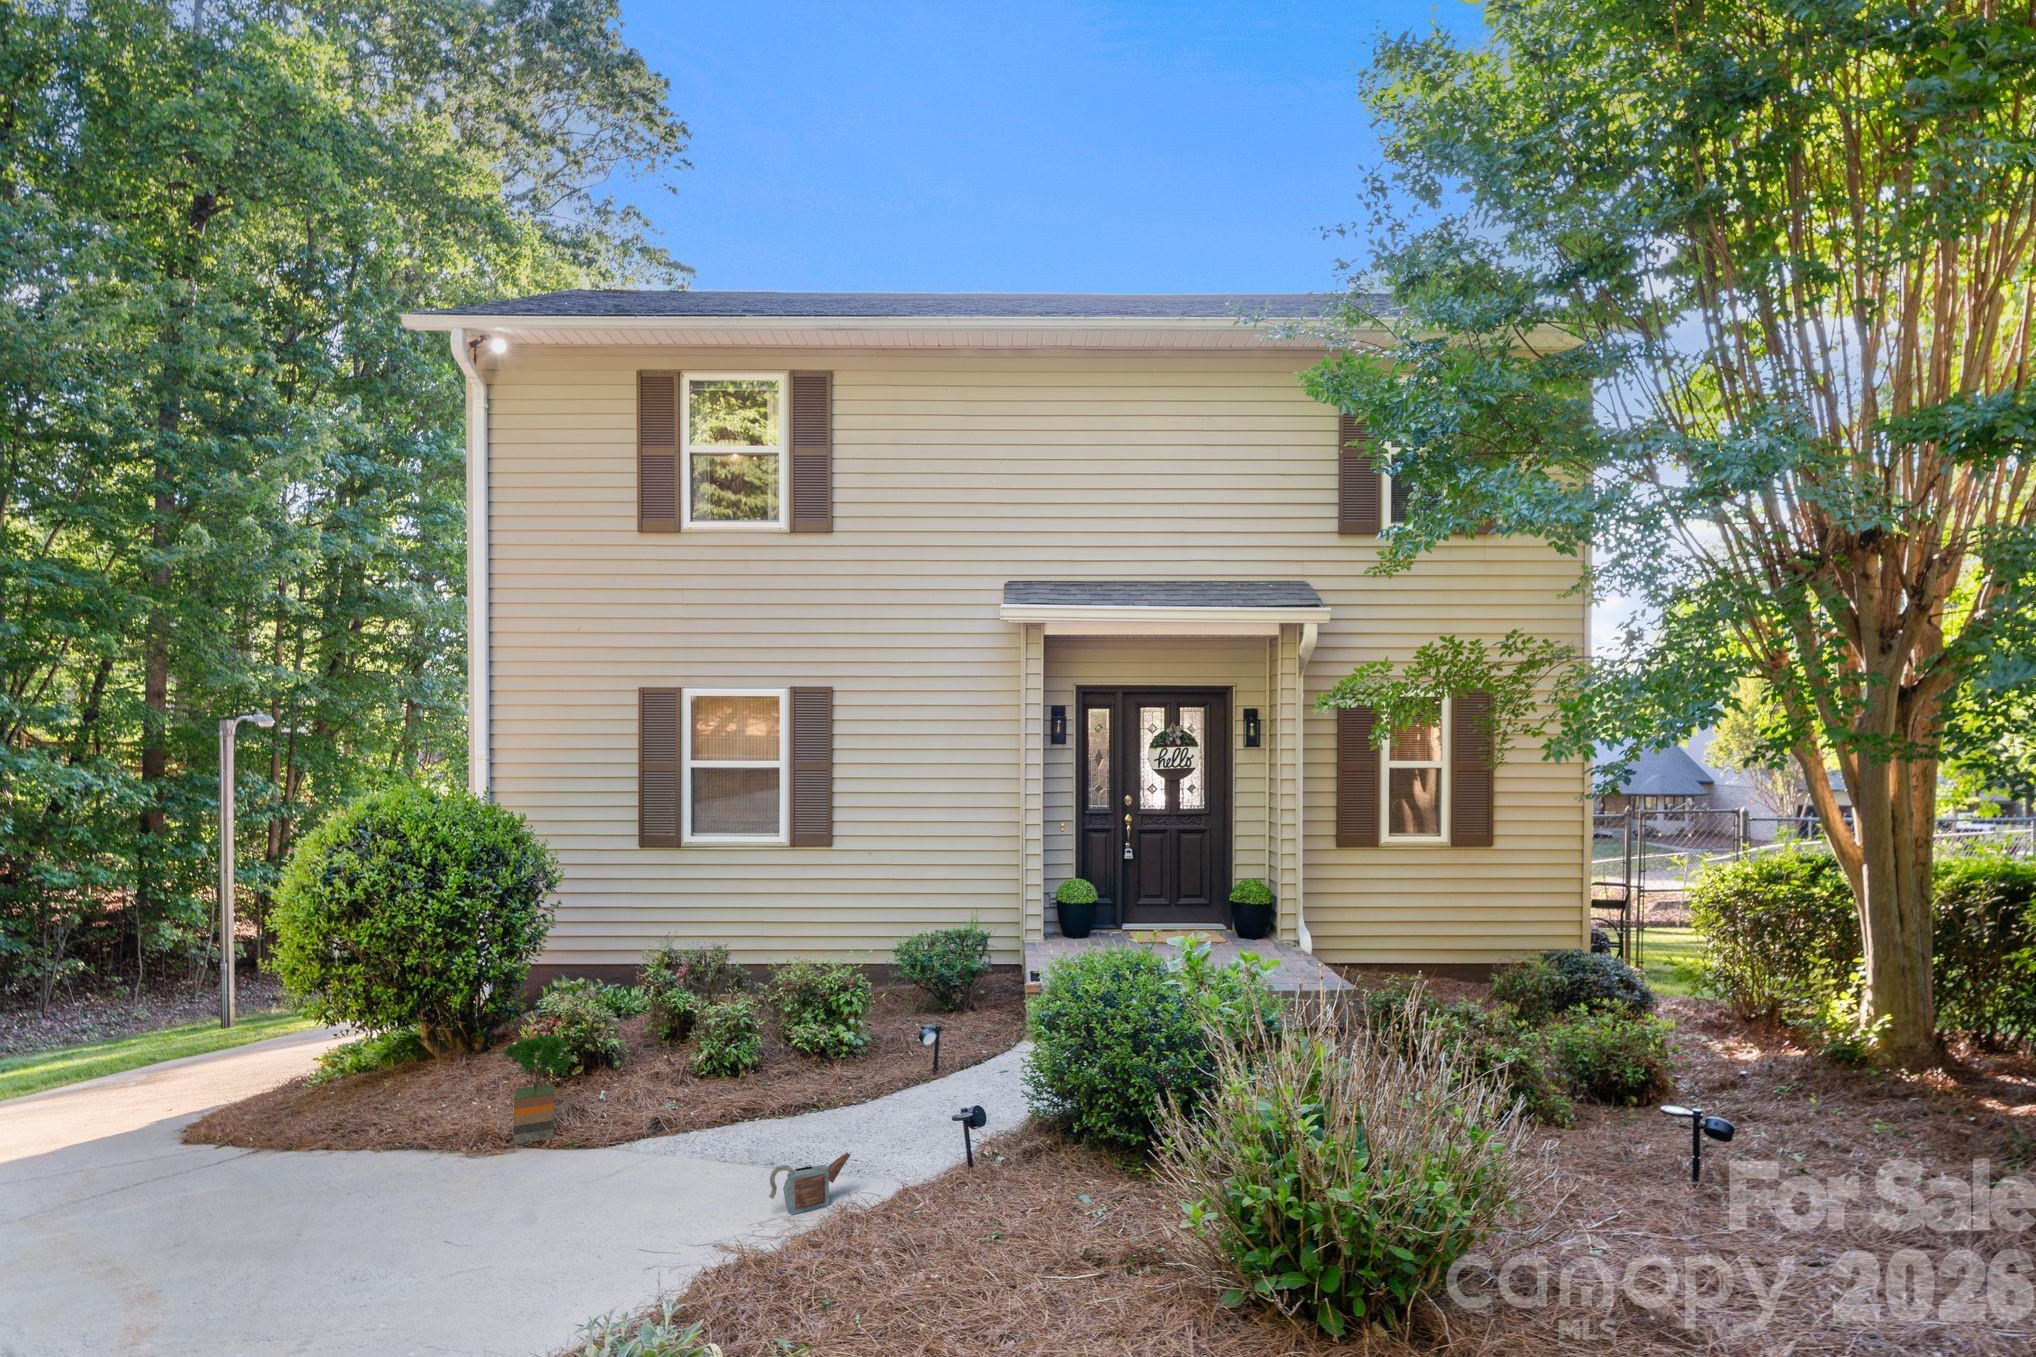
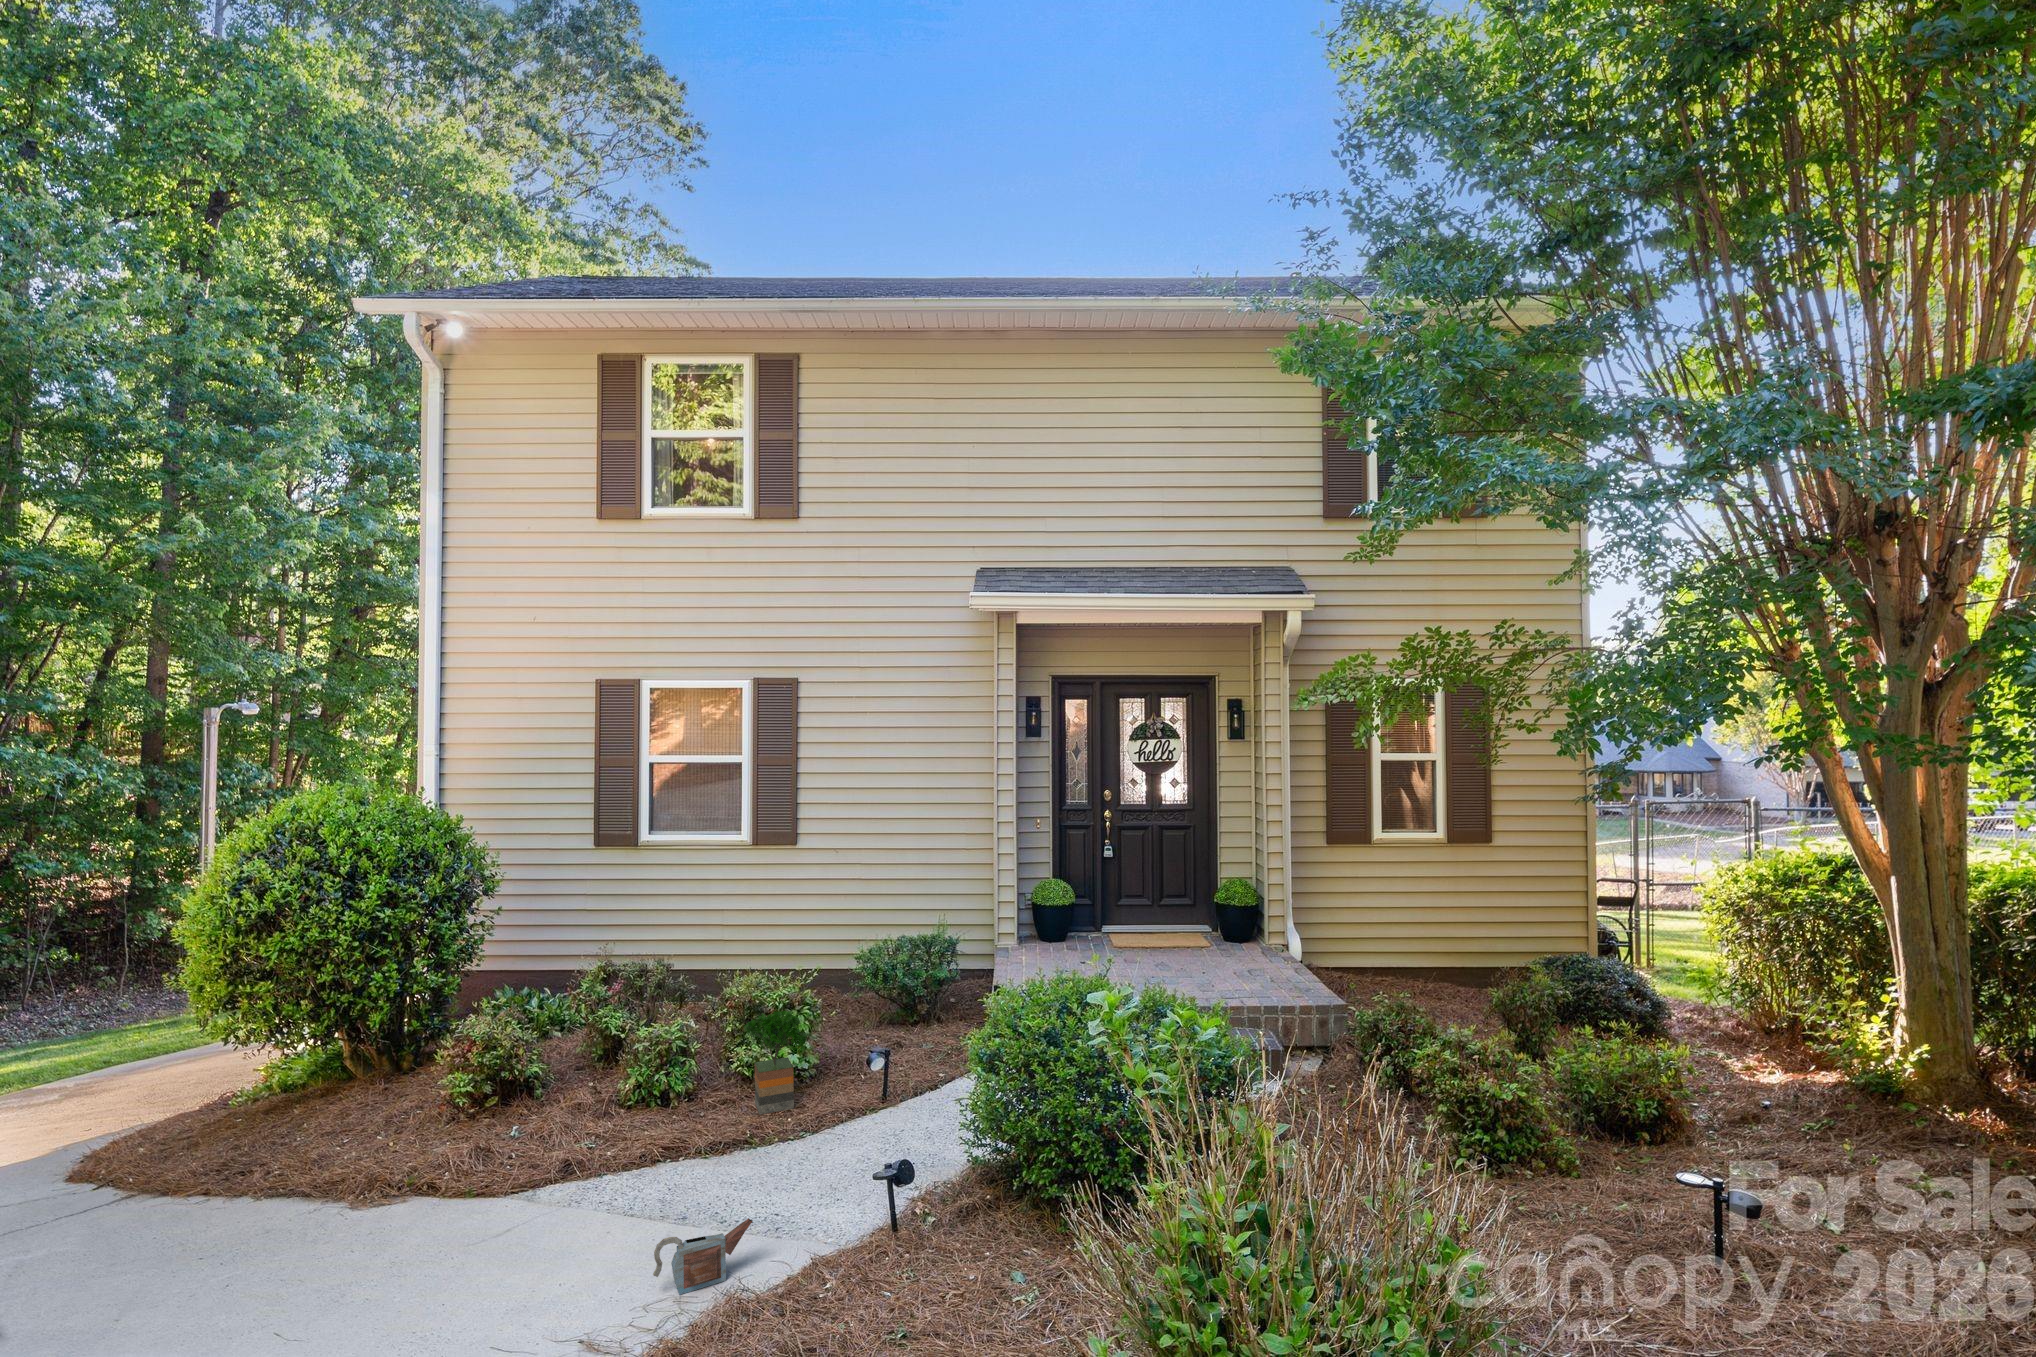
potted tree: present [503,1034,572,1144] -> present [744,1011,807,1114]

